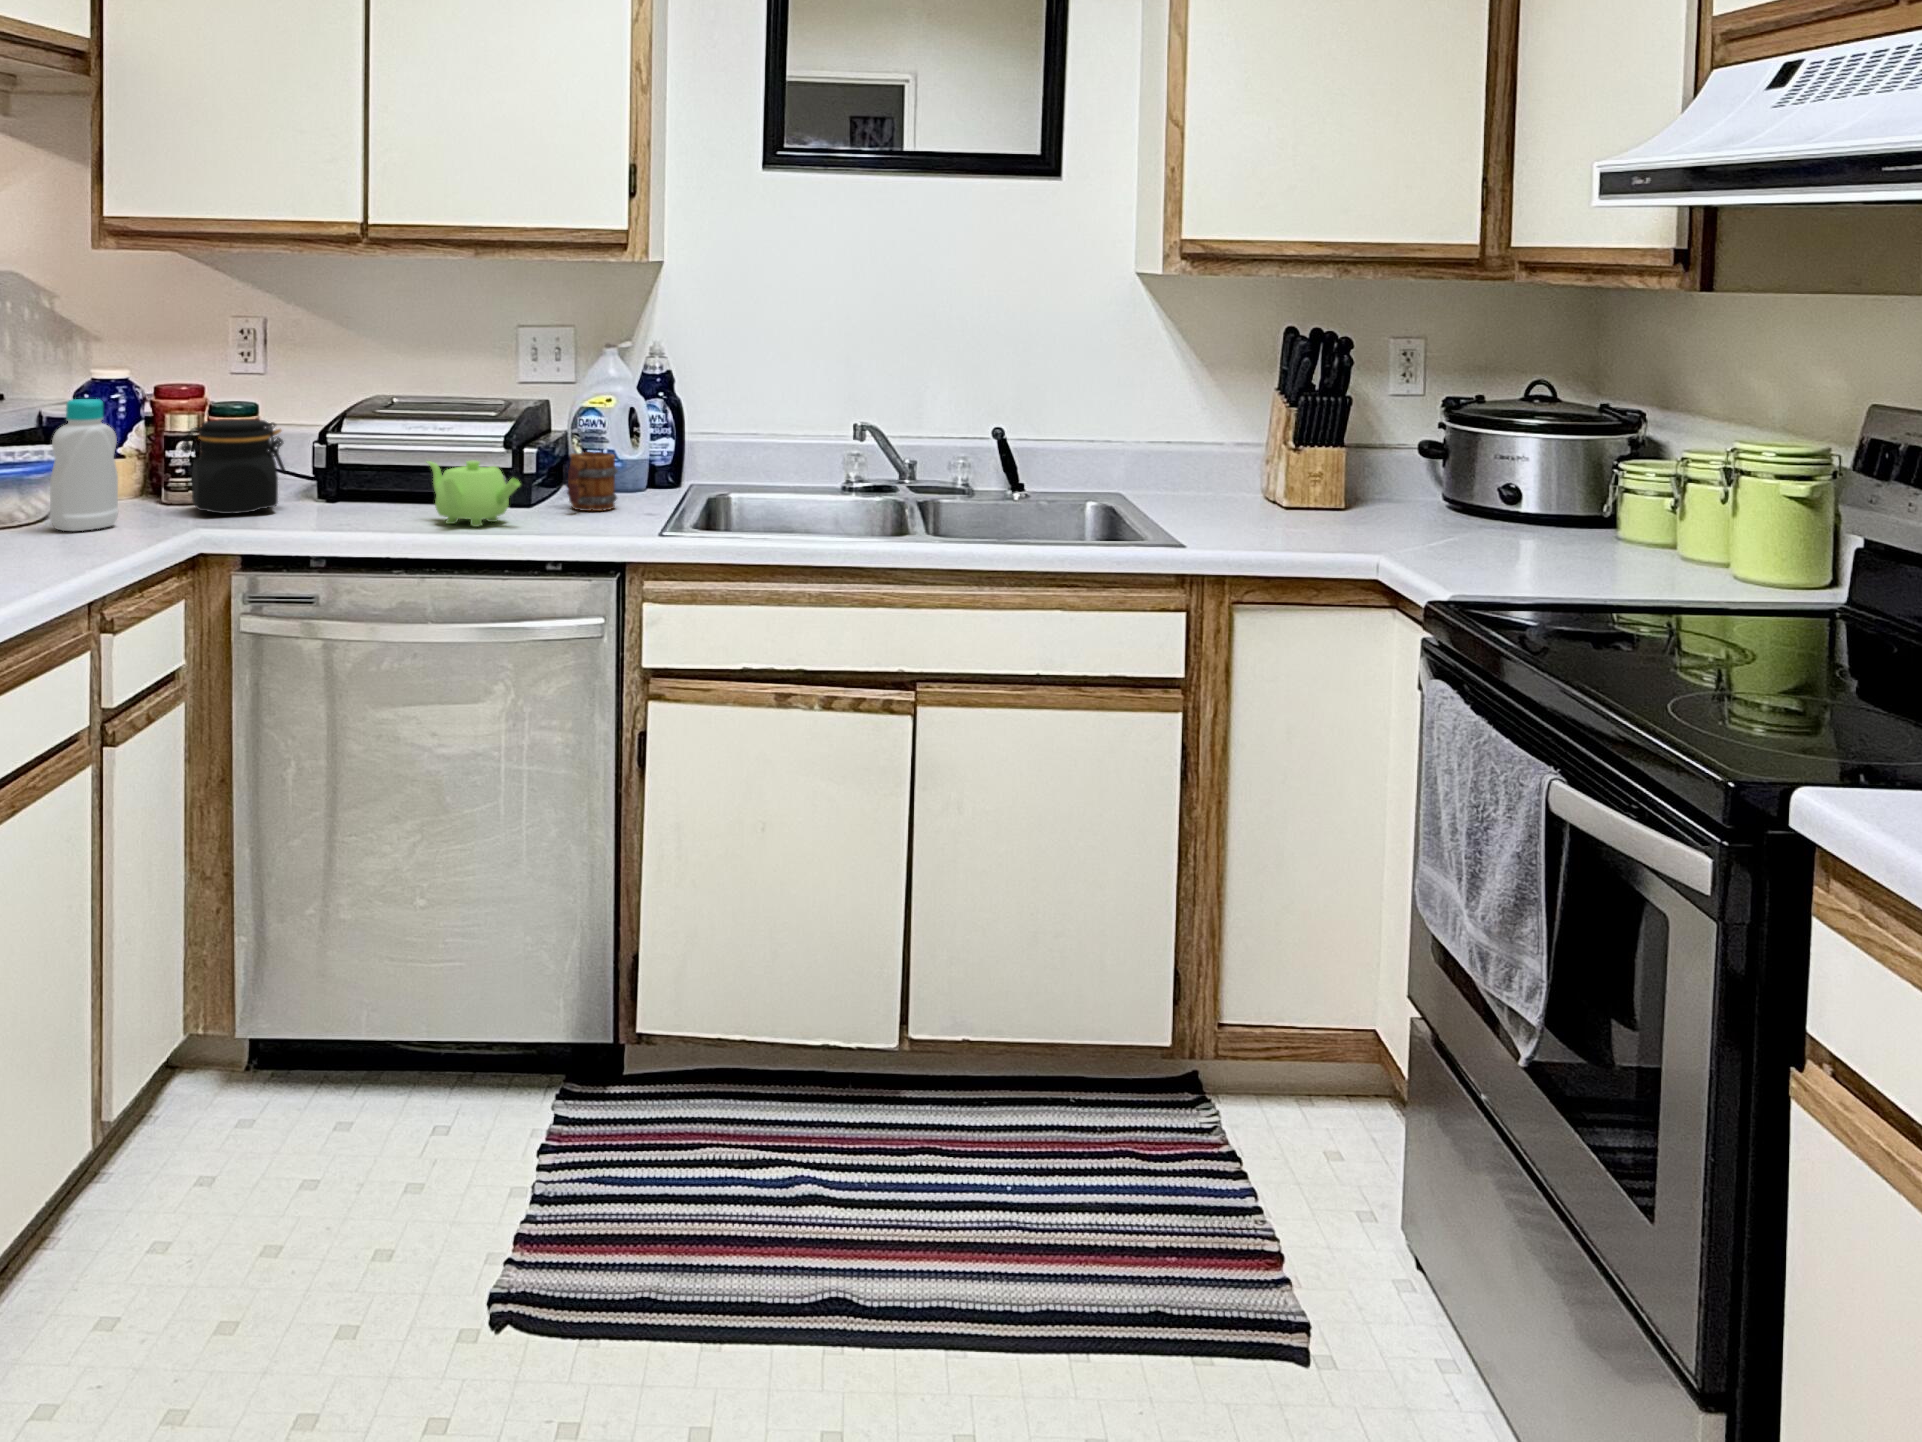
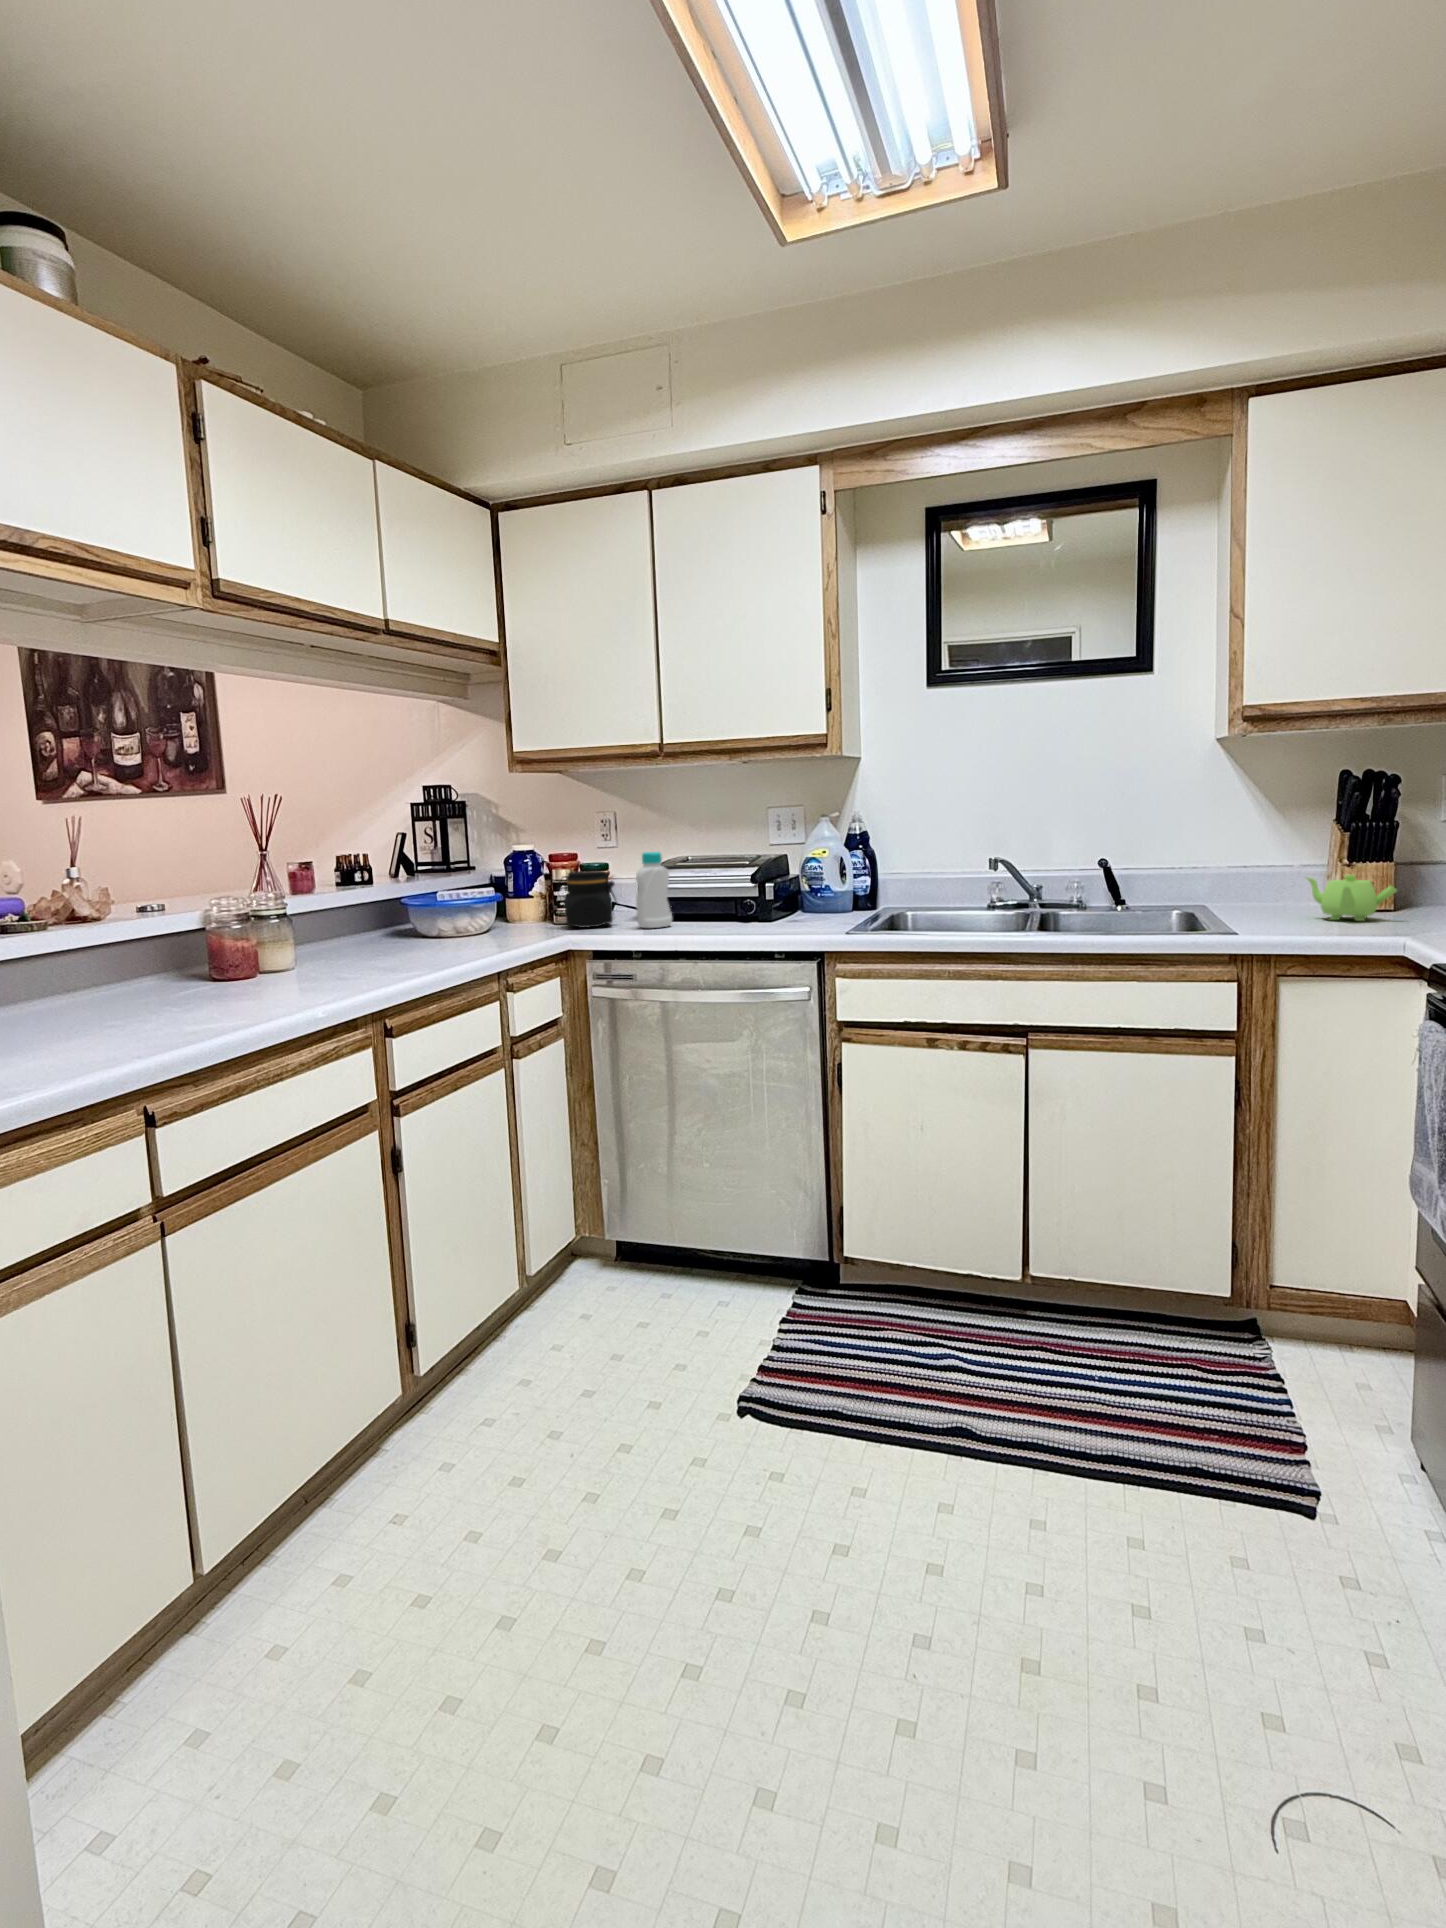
bottle: present [50,399,118,531] -> present [636,852,672,928]
mug: present [567,452,618,511] -> none [788,884,823,923]
teapot: present [426,461,520,527] -> present [1307,875,1397,921]

